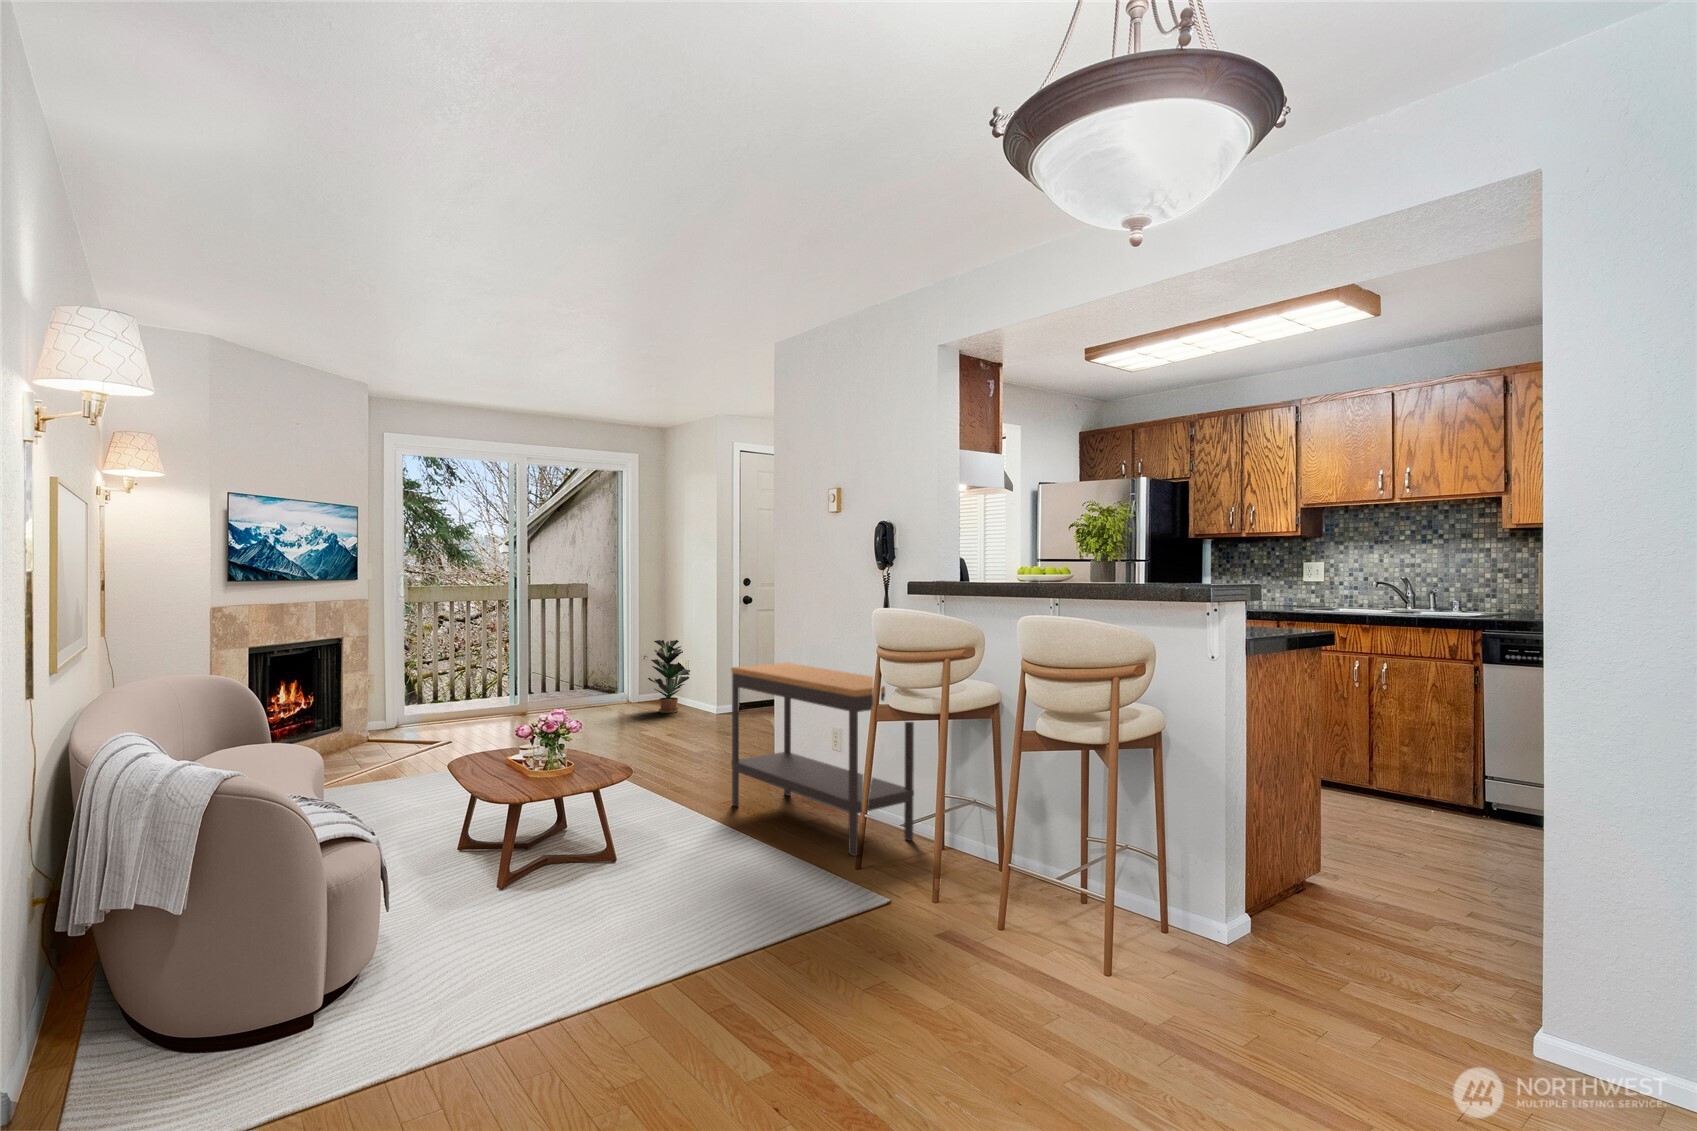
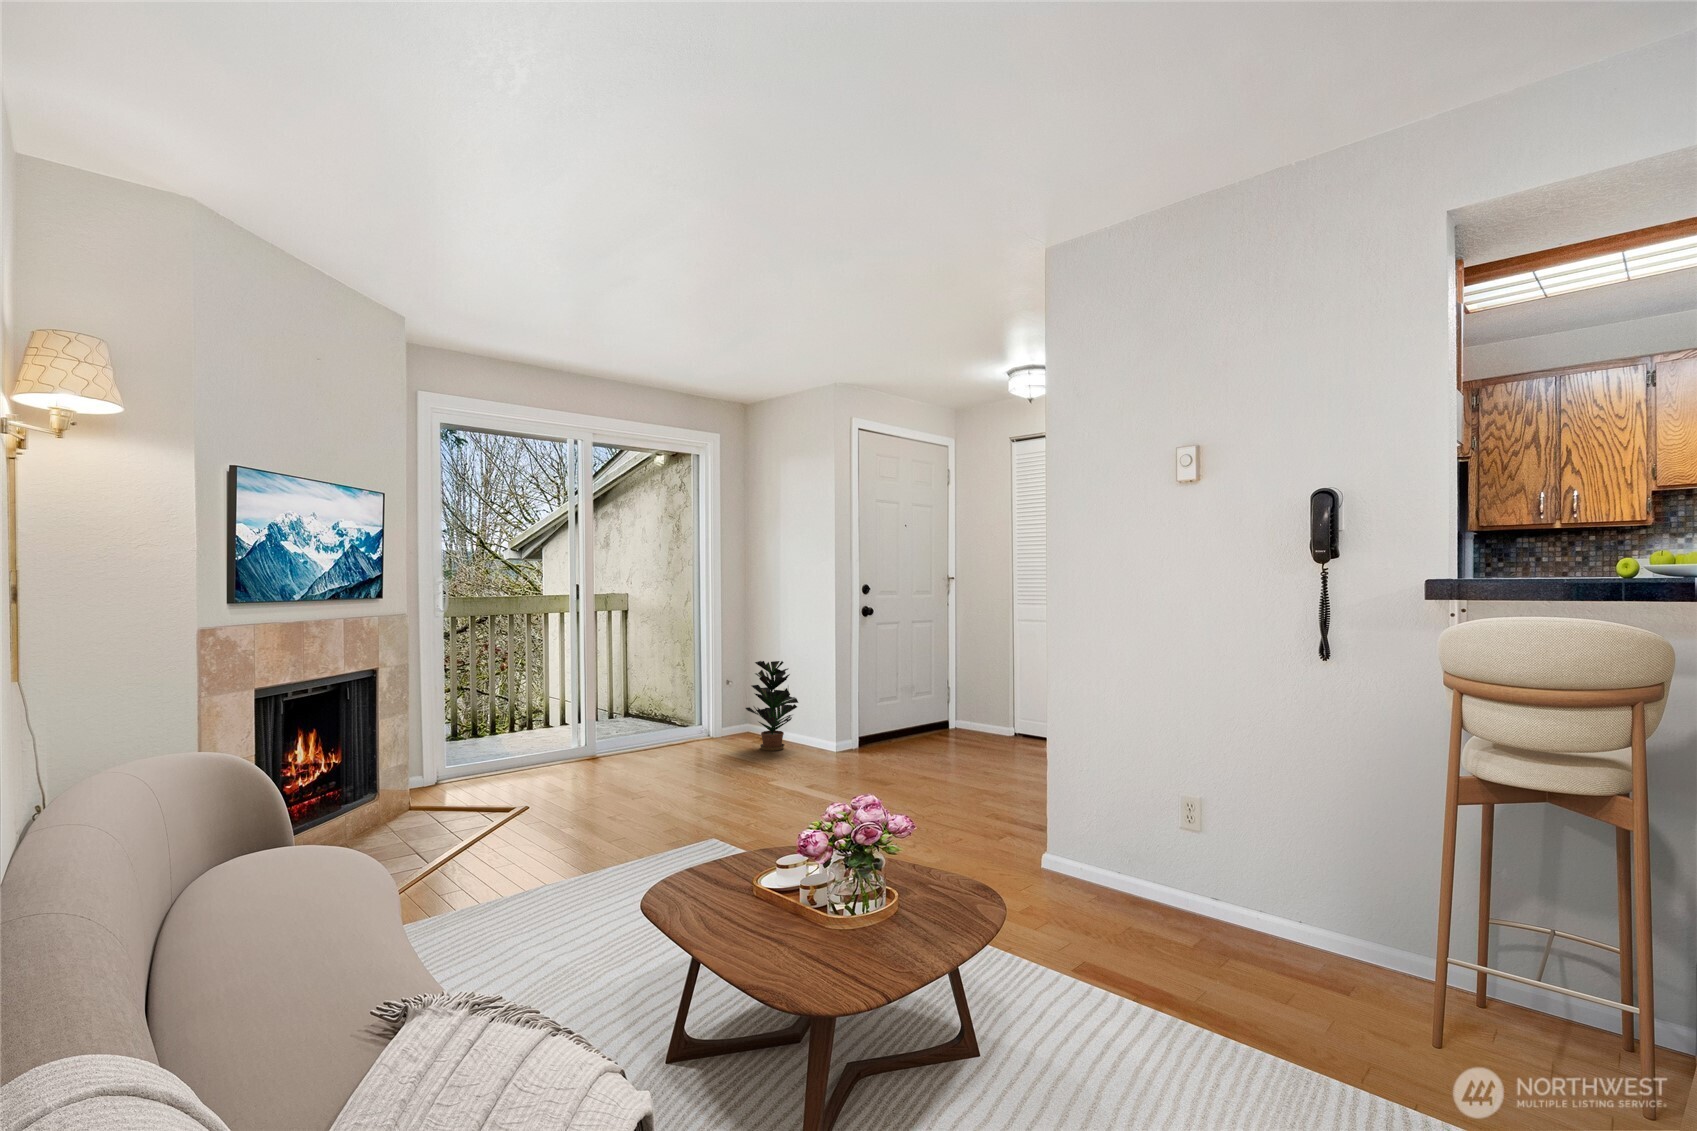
console table: present [731,663,914,856] -> none [1039,697,1412,1030]

